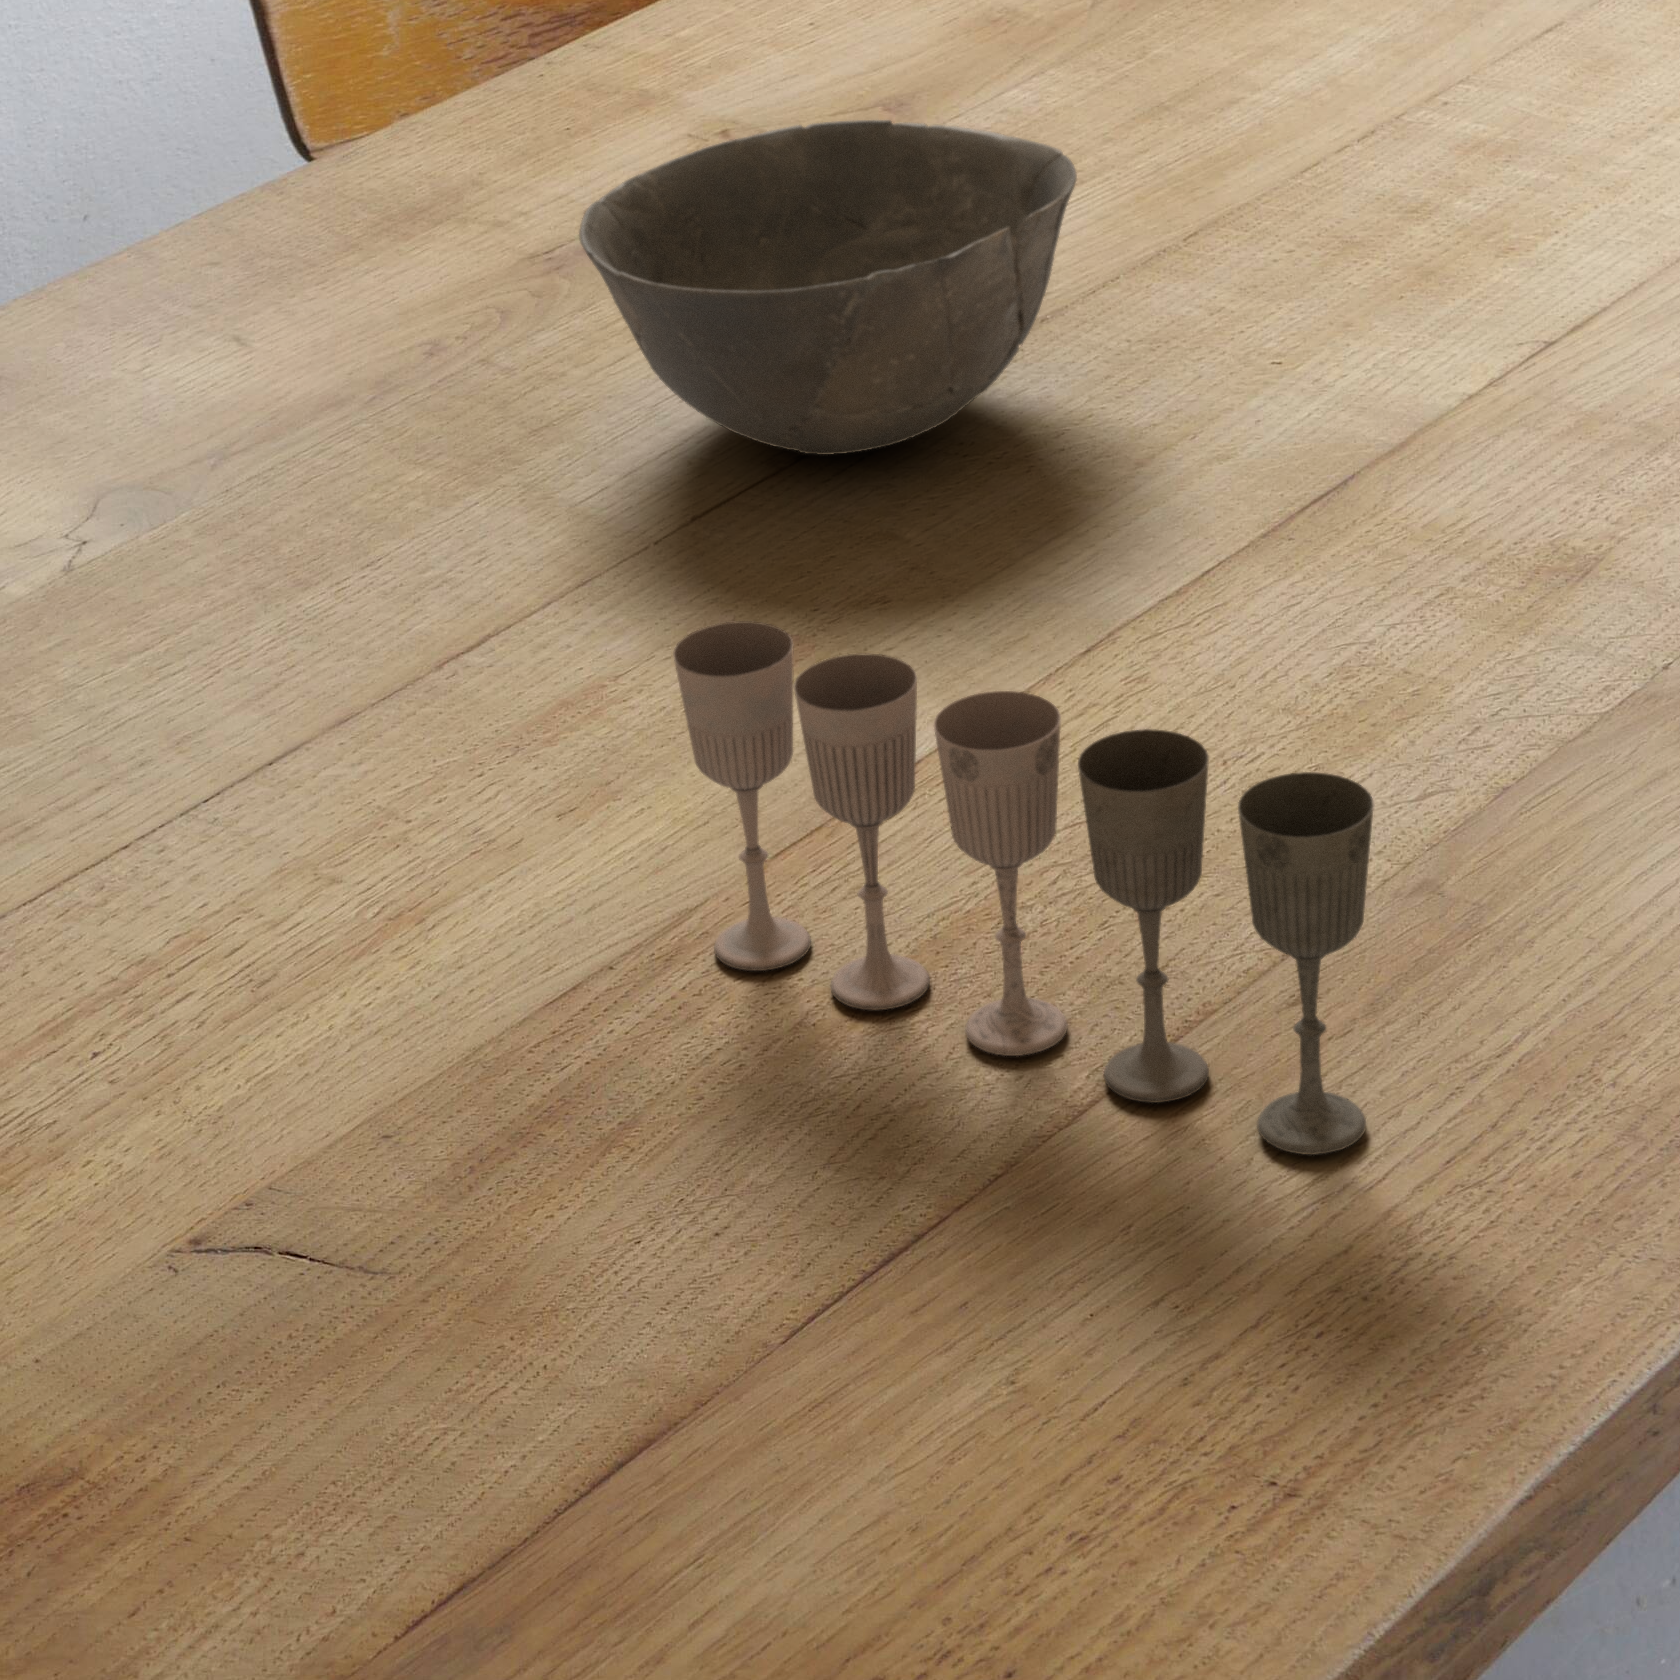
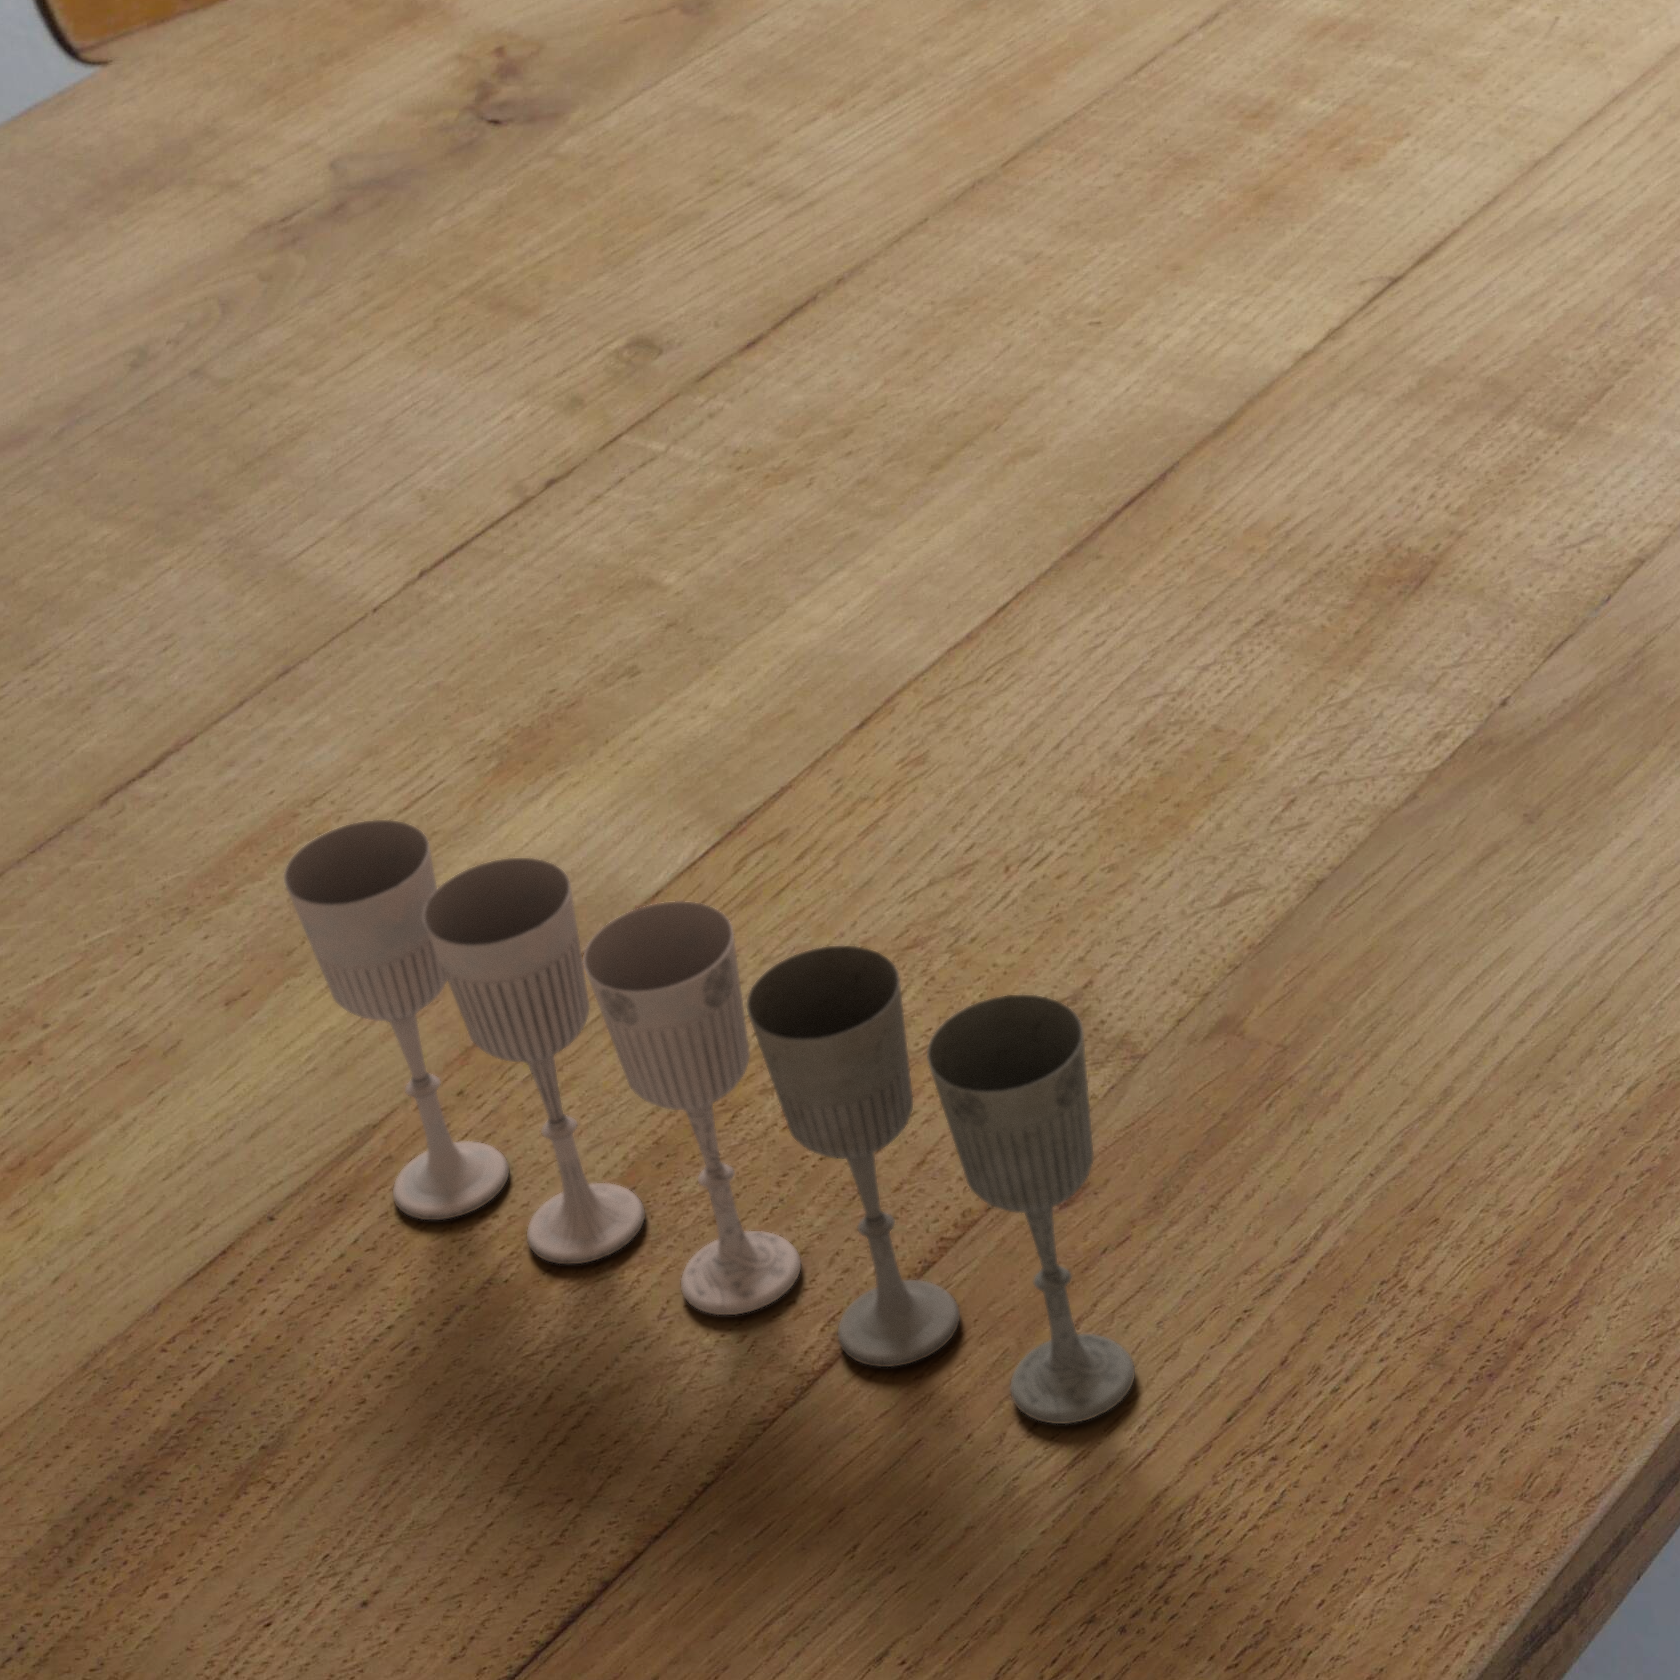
bowl: present [579,120,1077,455] -> none [250,82,830,492]

